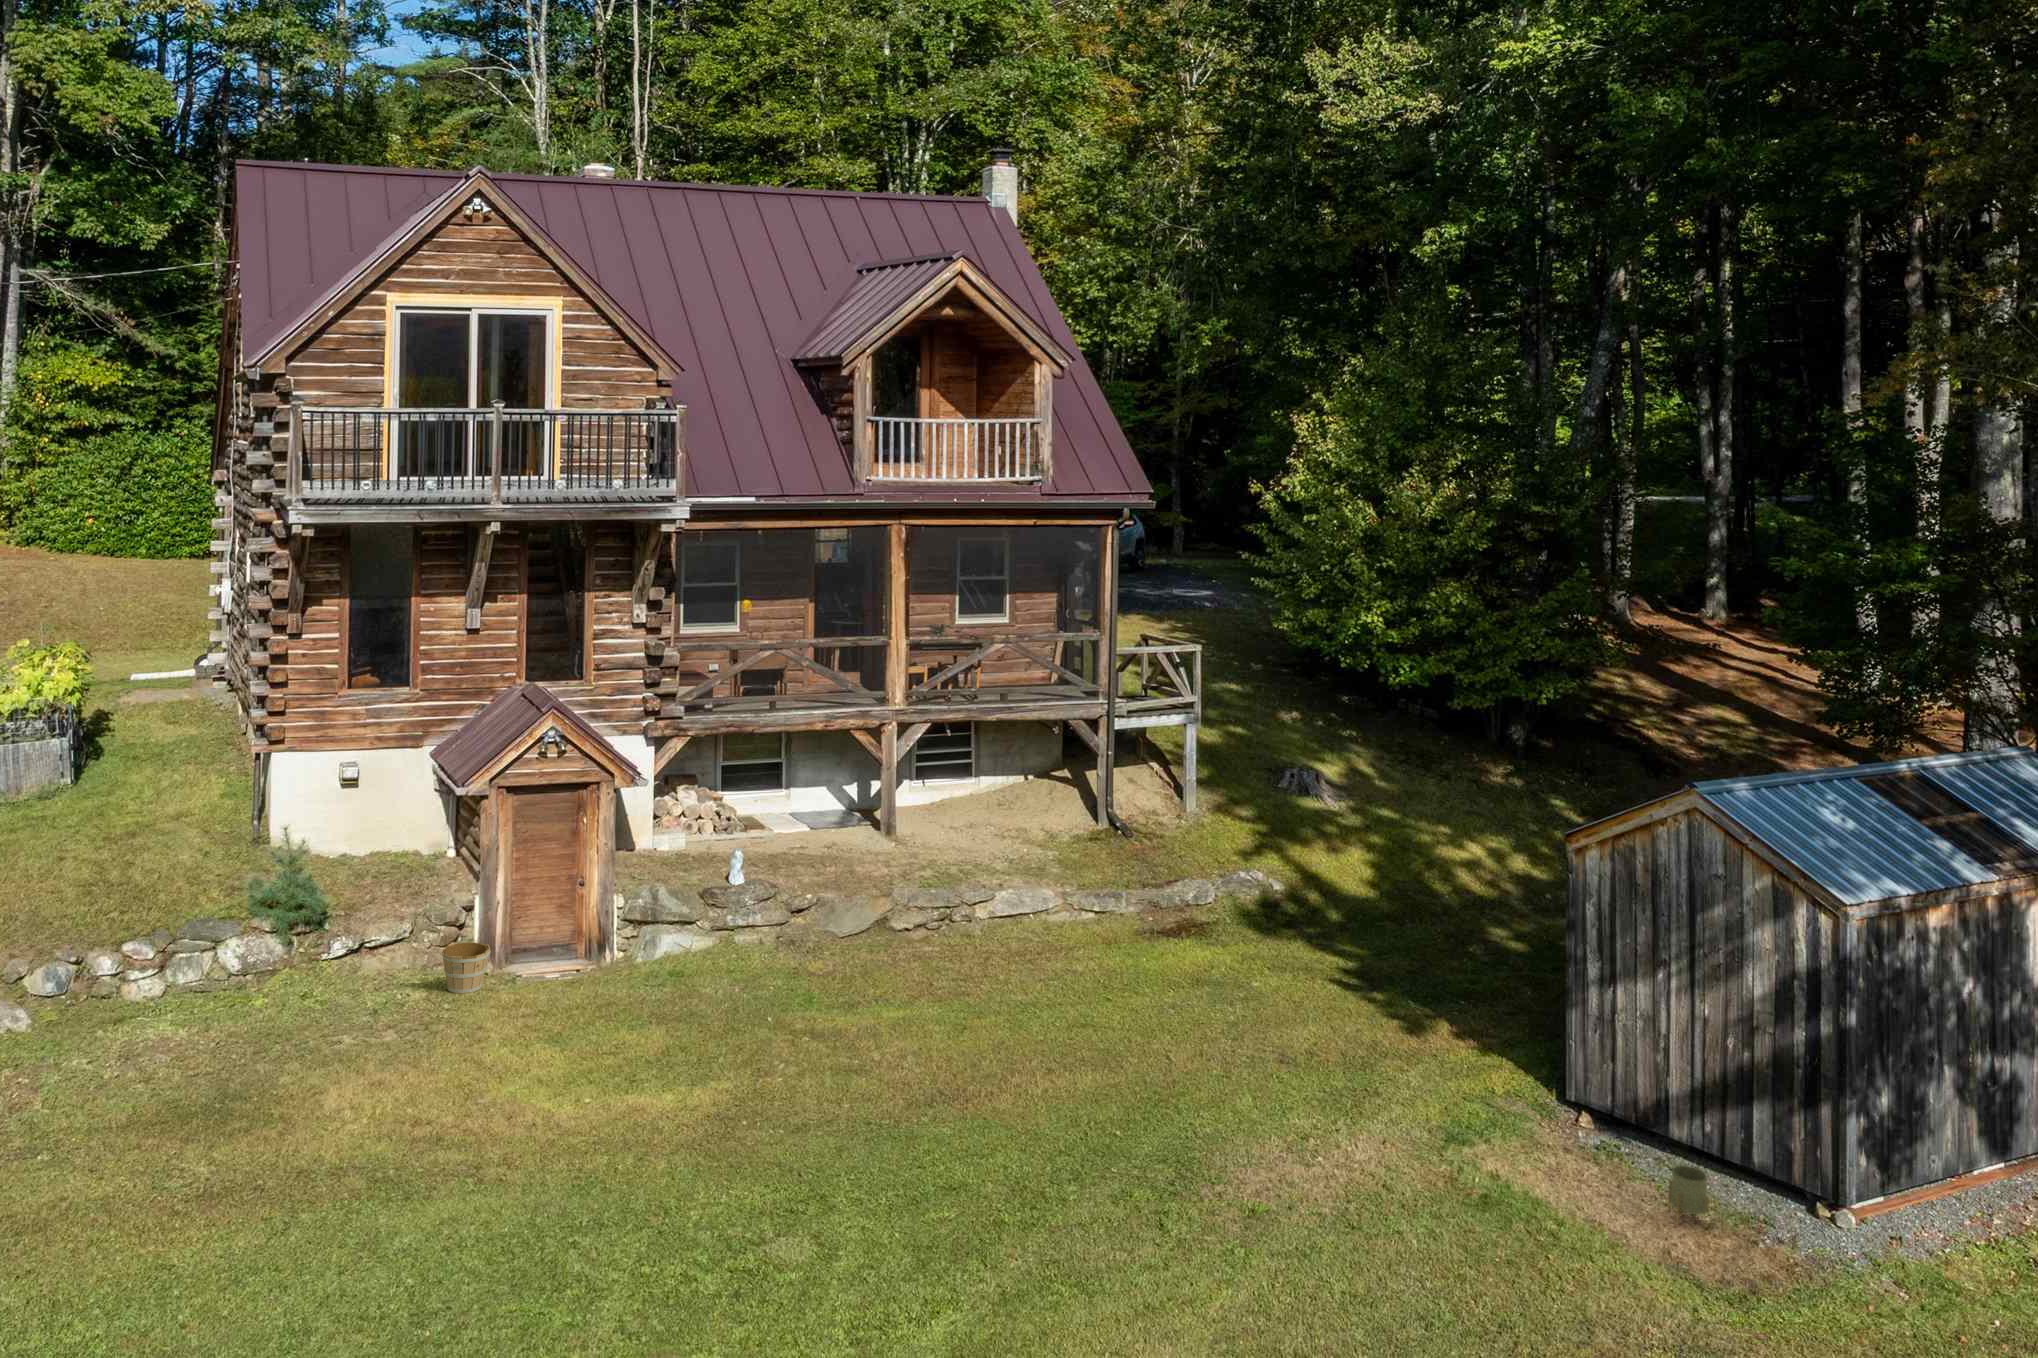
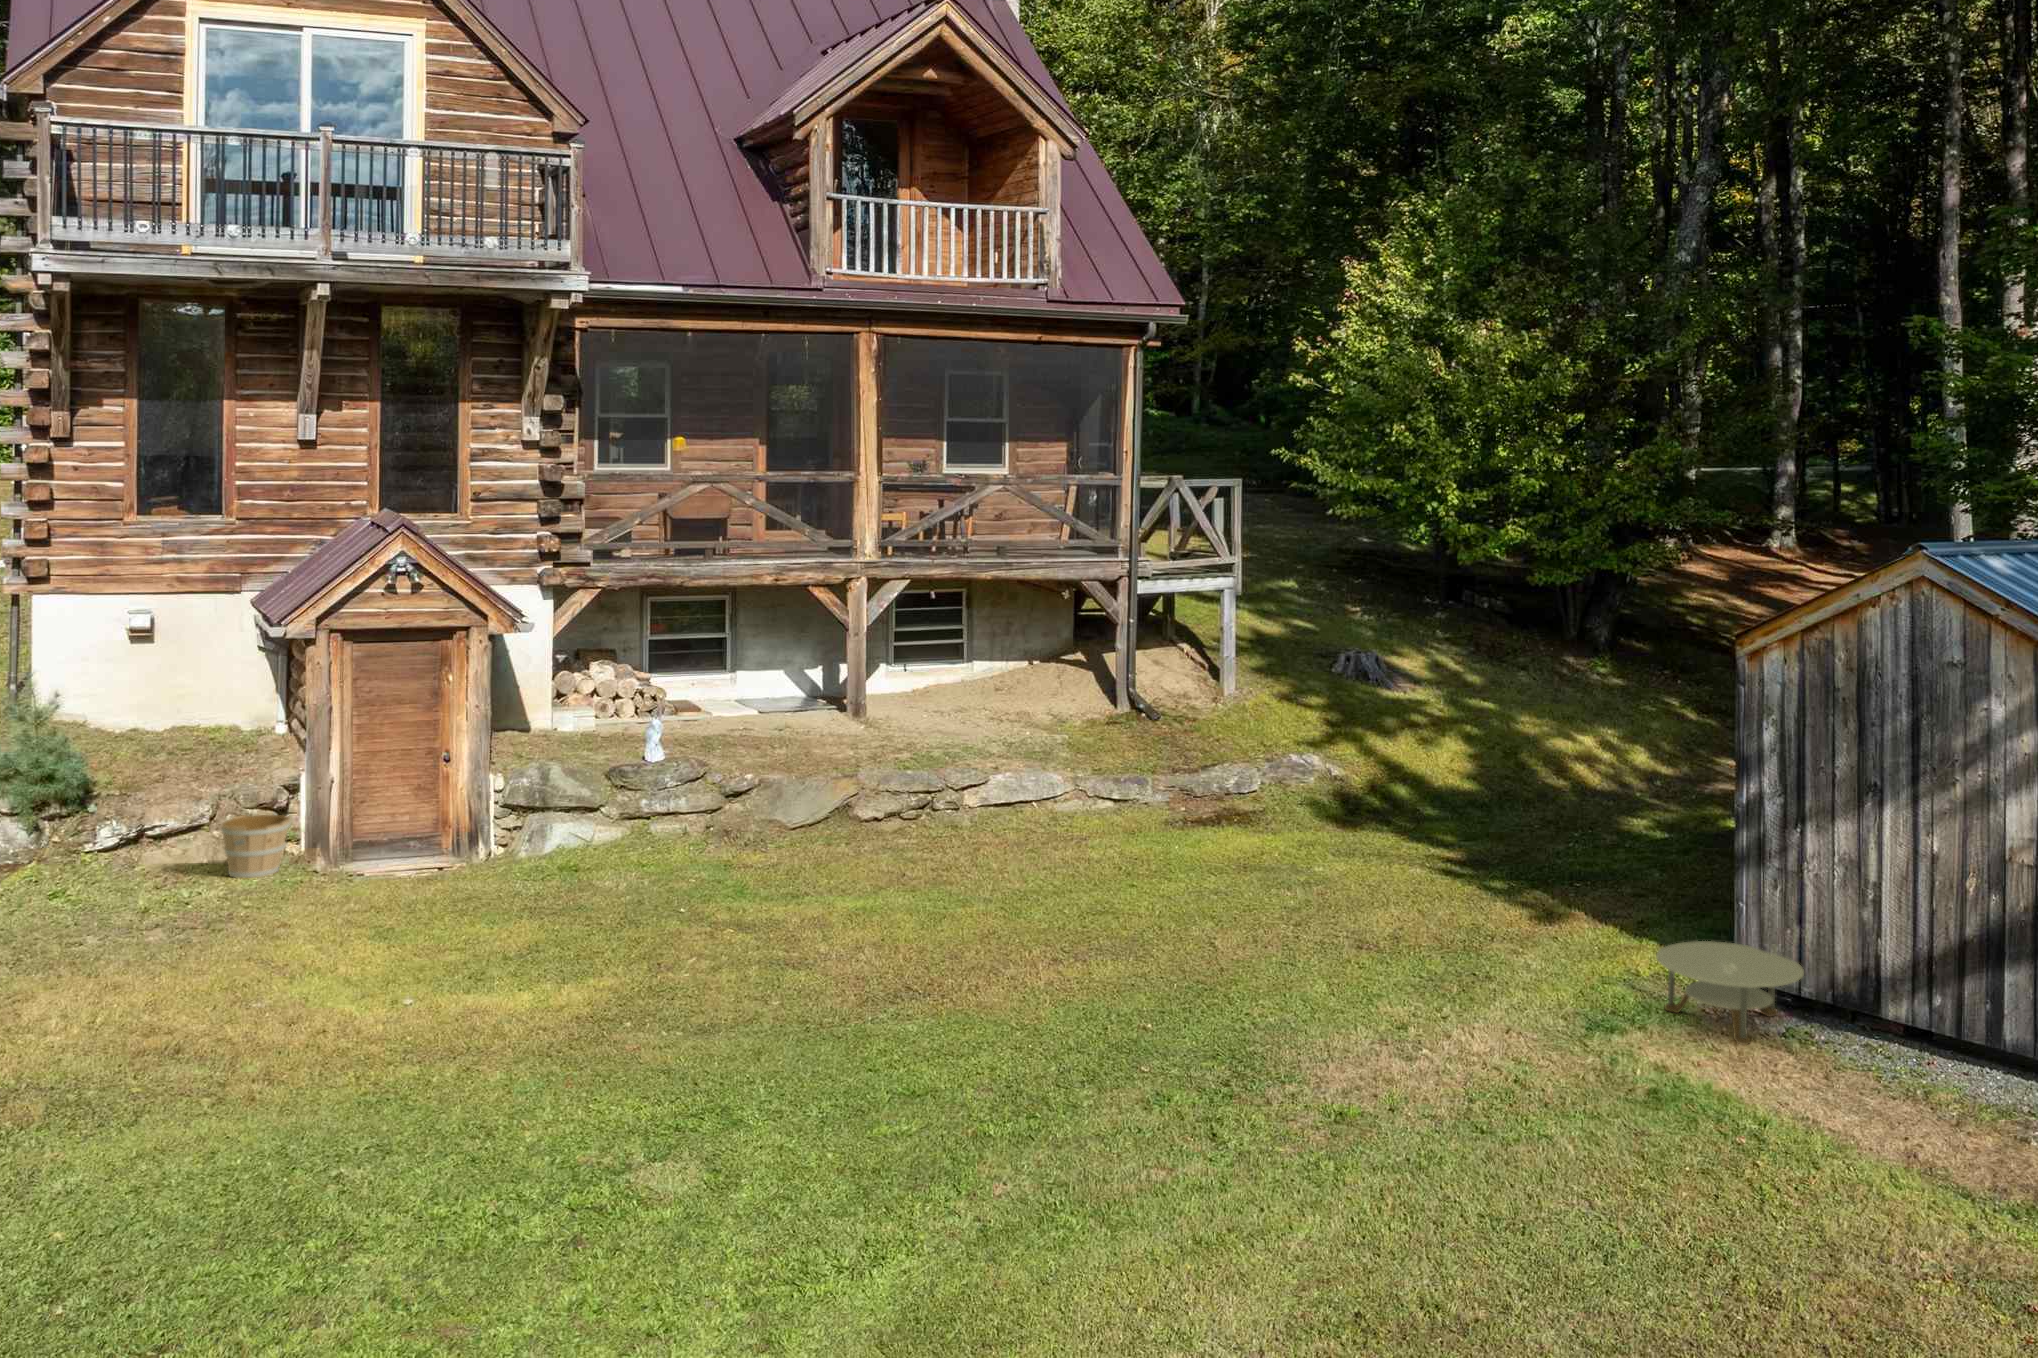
round table: none [1527,1118,1638,1209] -> present [1656,941,1804,1045]
planter: present [1668,1165,1709,1228] -> none [1847,981,1904,1060]

